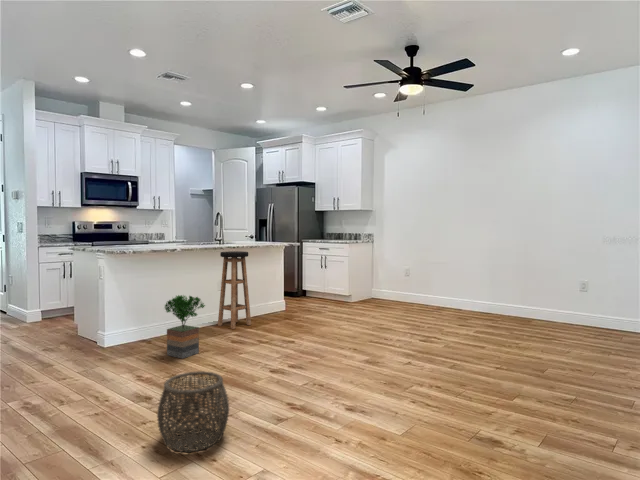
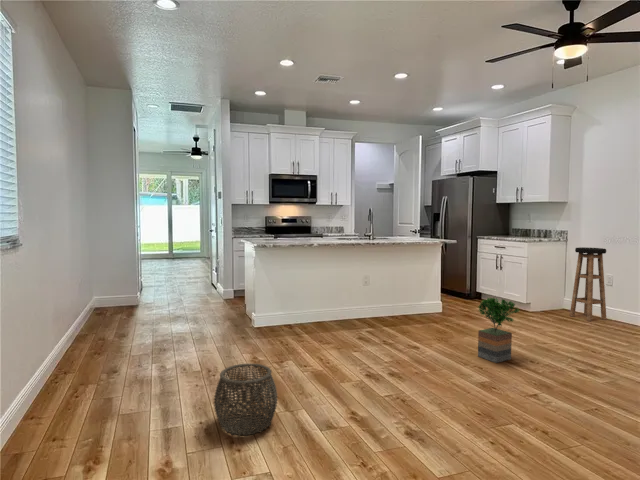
bar stool: present [218,251,251,329] -> present [570,247,607,321]
potted tree: present [165,295,205,358] -> present [478,298,519,363]

